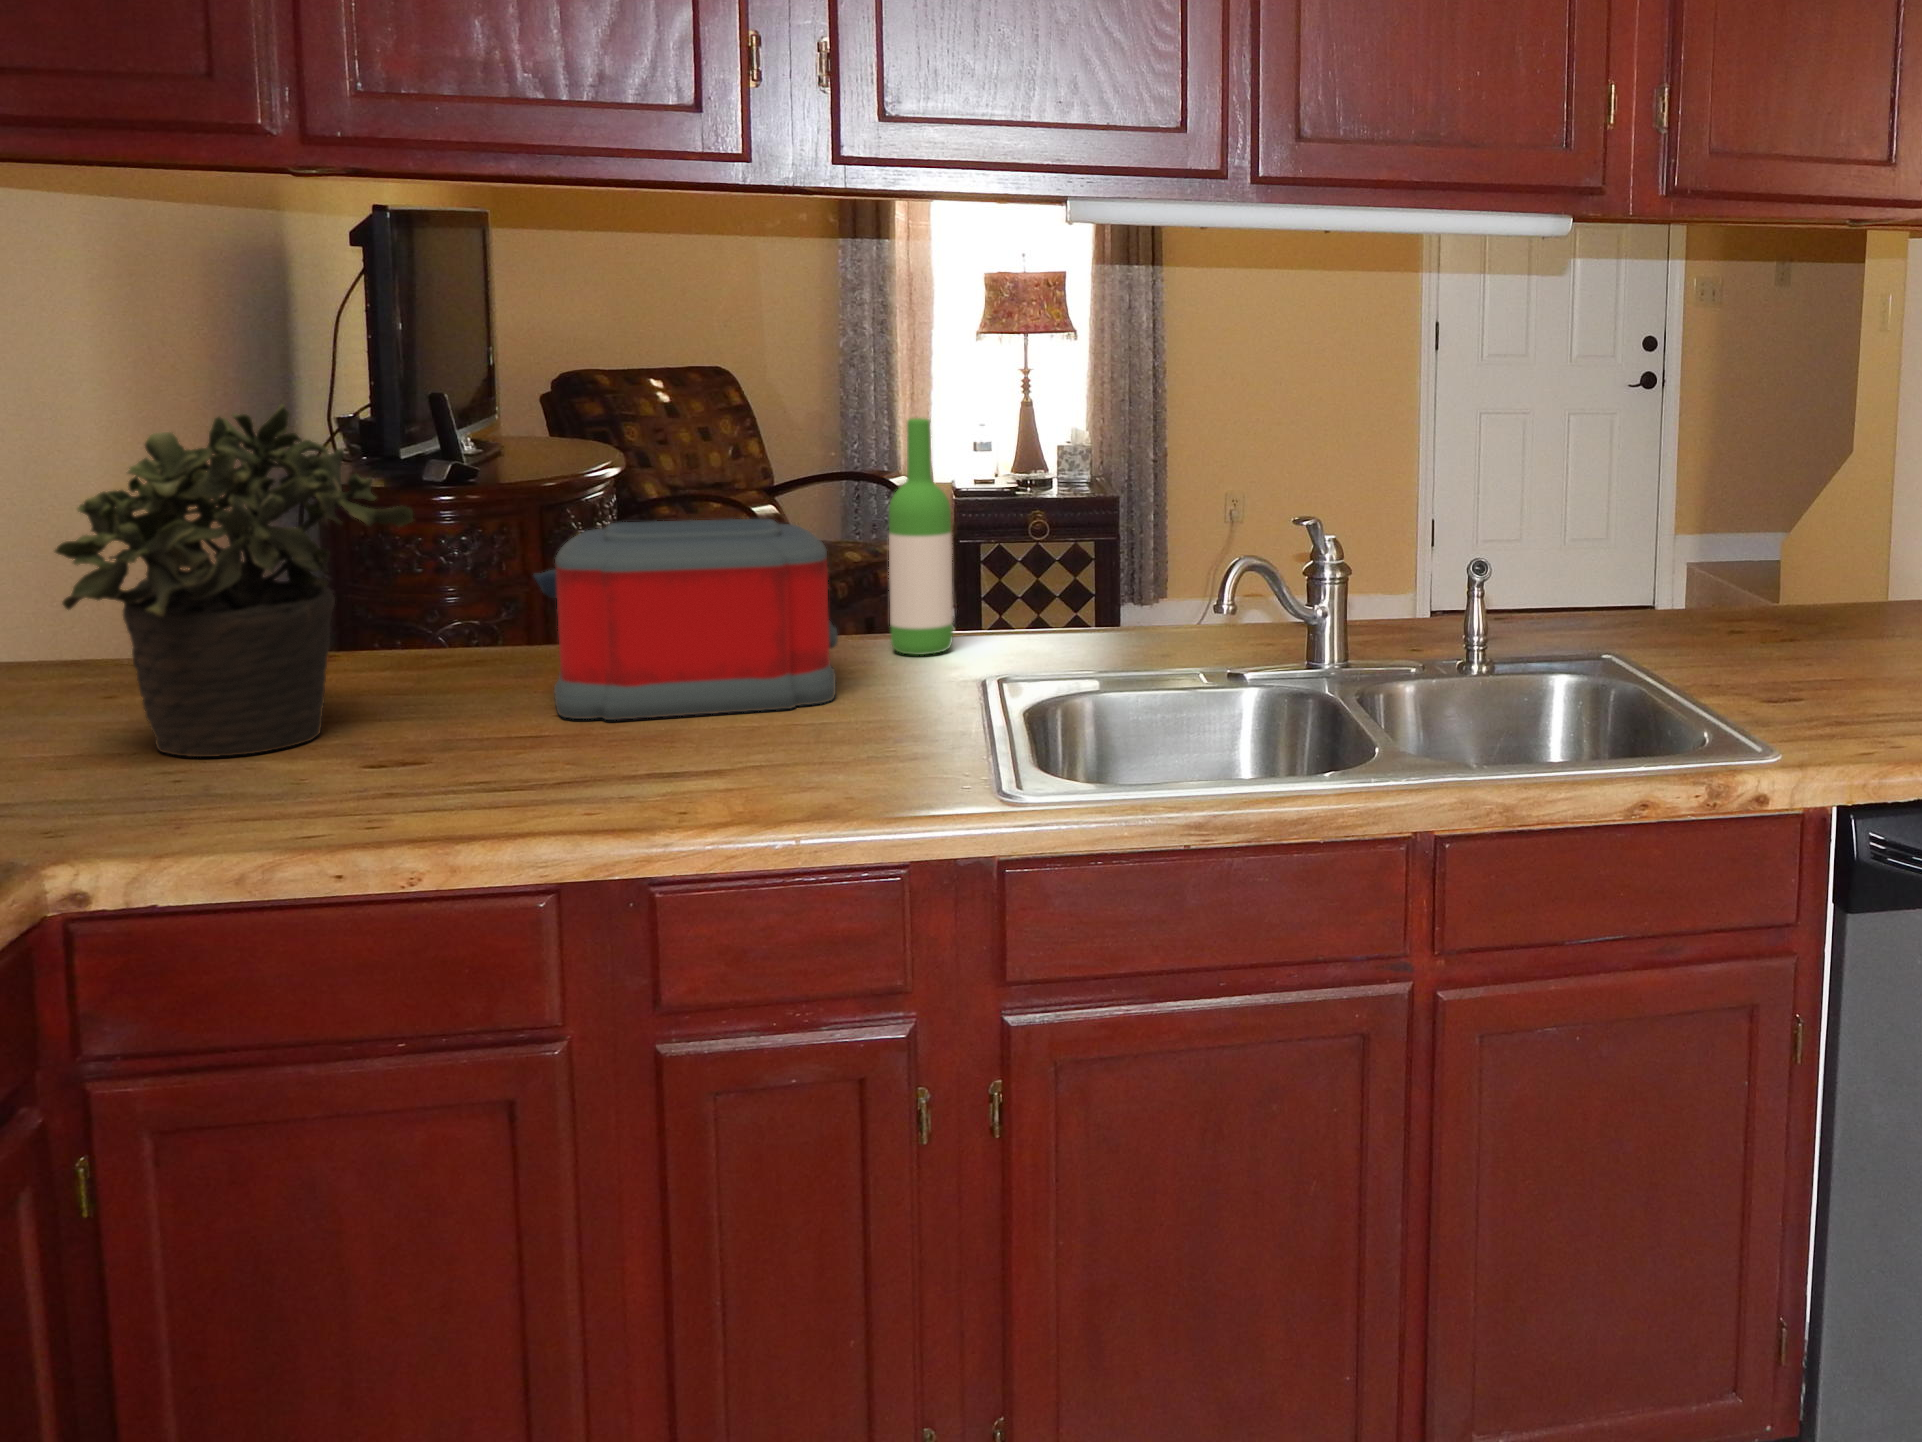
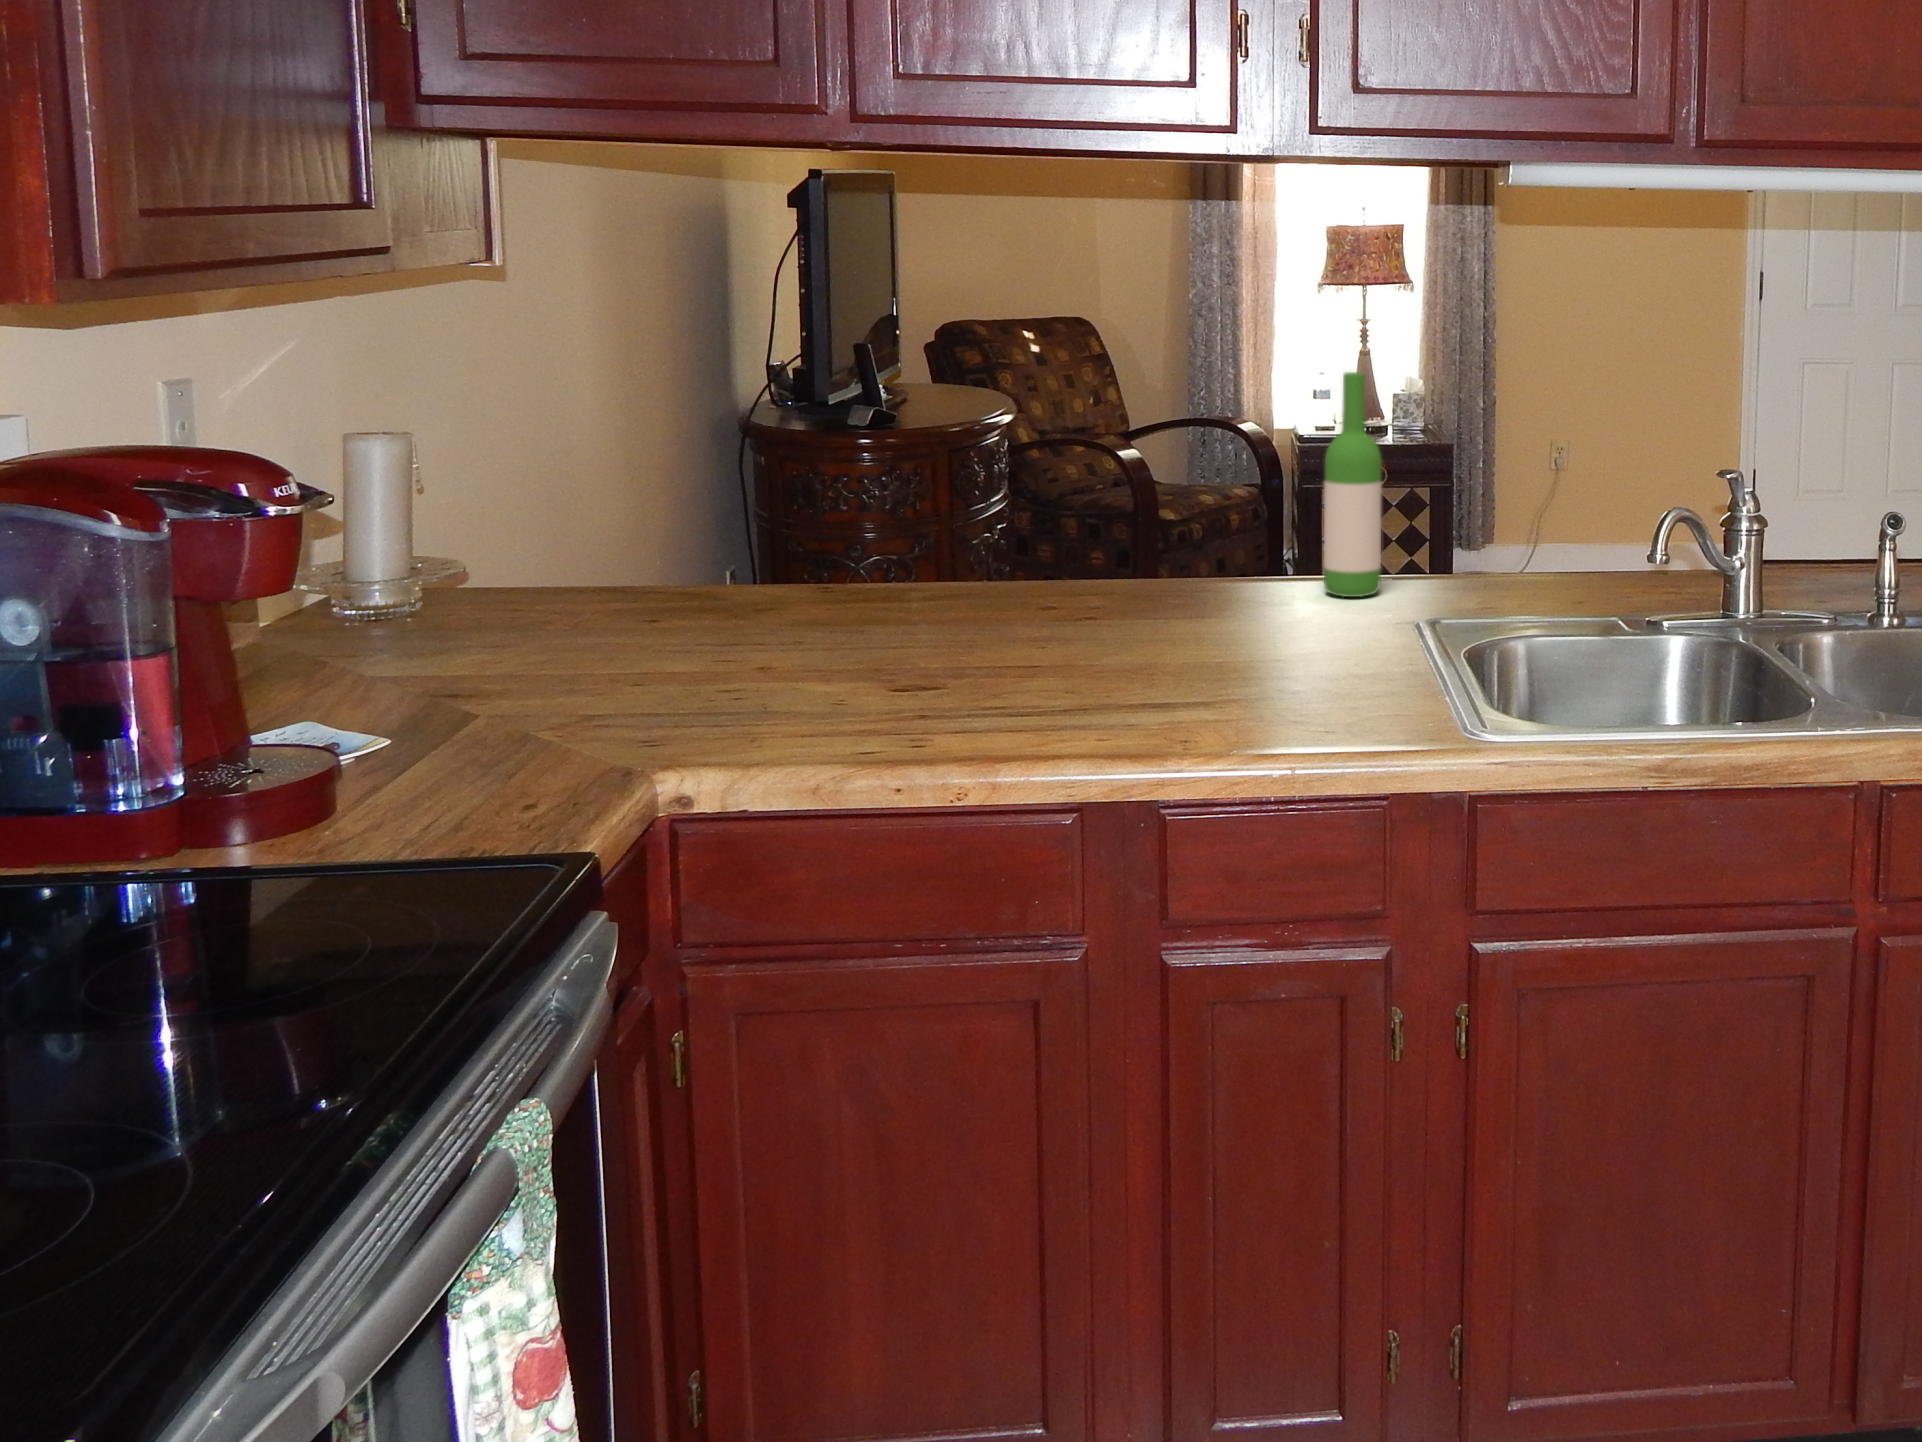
potted plant: present [55,403,413,757] -> none [644,358,930,677]
toaster: present [534,519,838,720] -> none [1023,467,1288,653]

